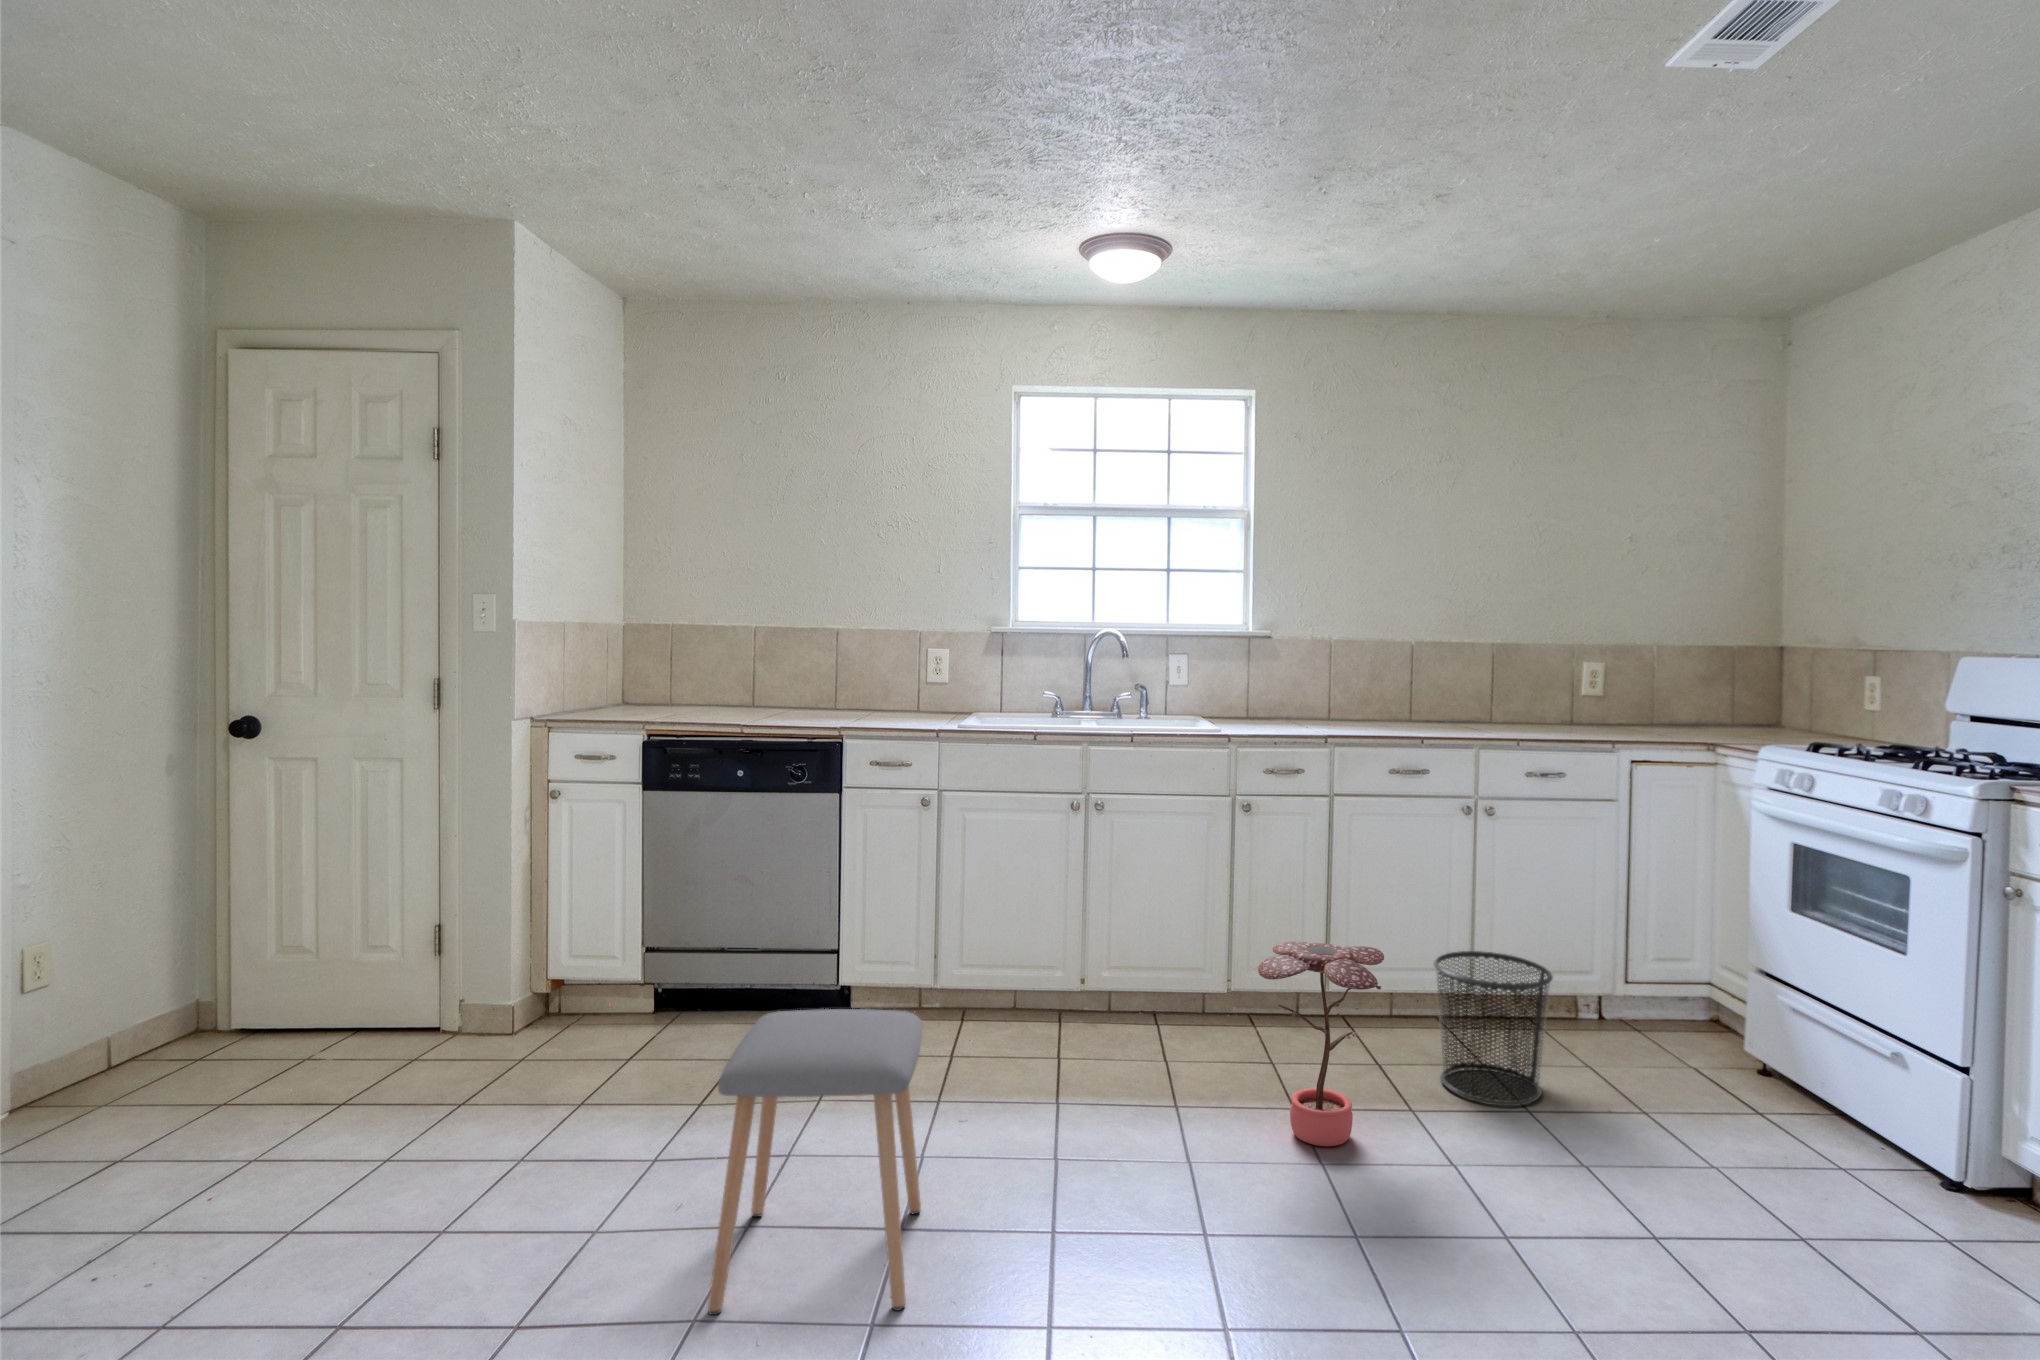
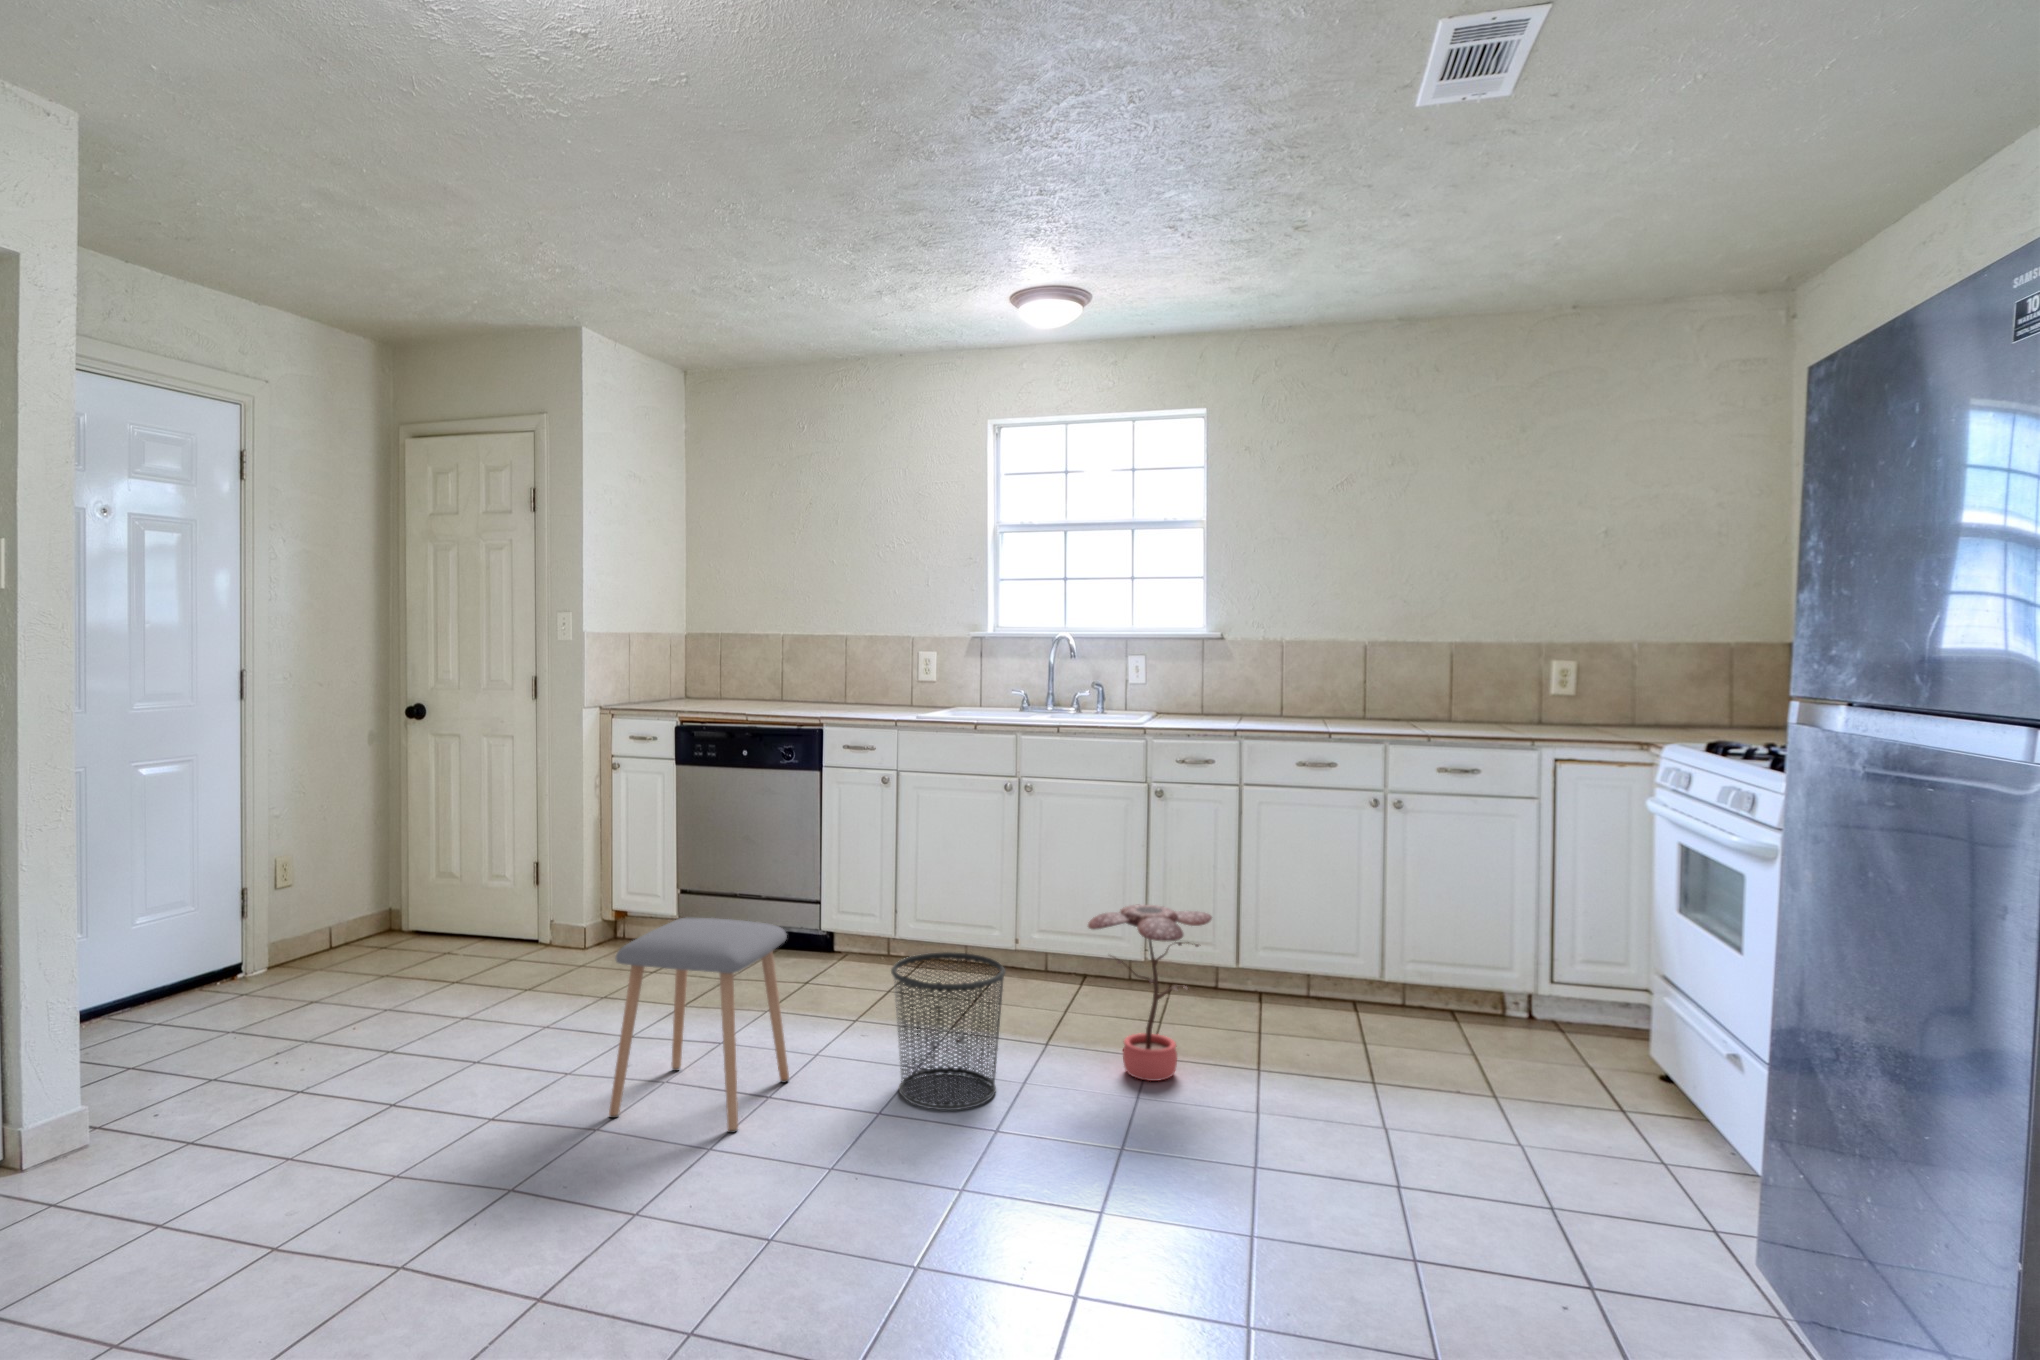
trash can: present [1434,951,1553,1106] -> present [891,952,1005,1110]

